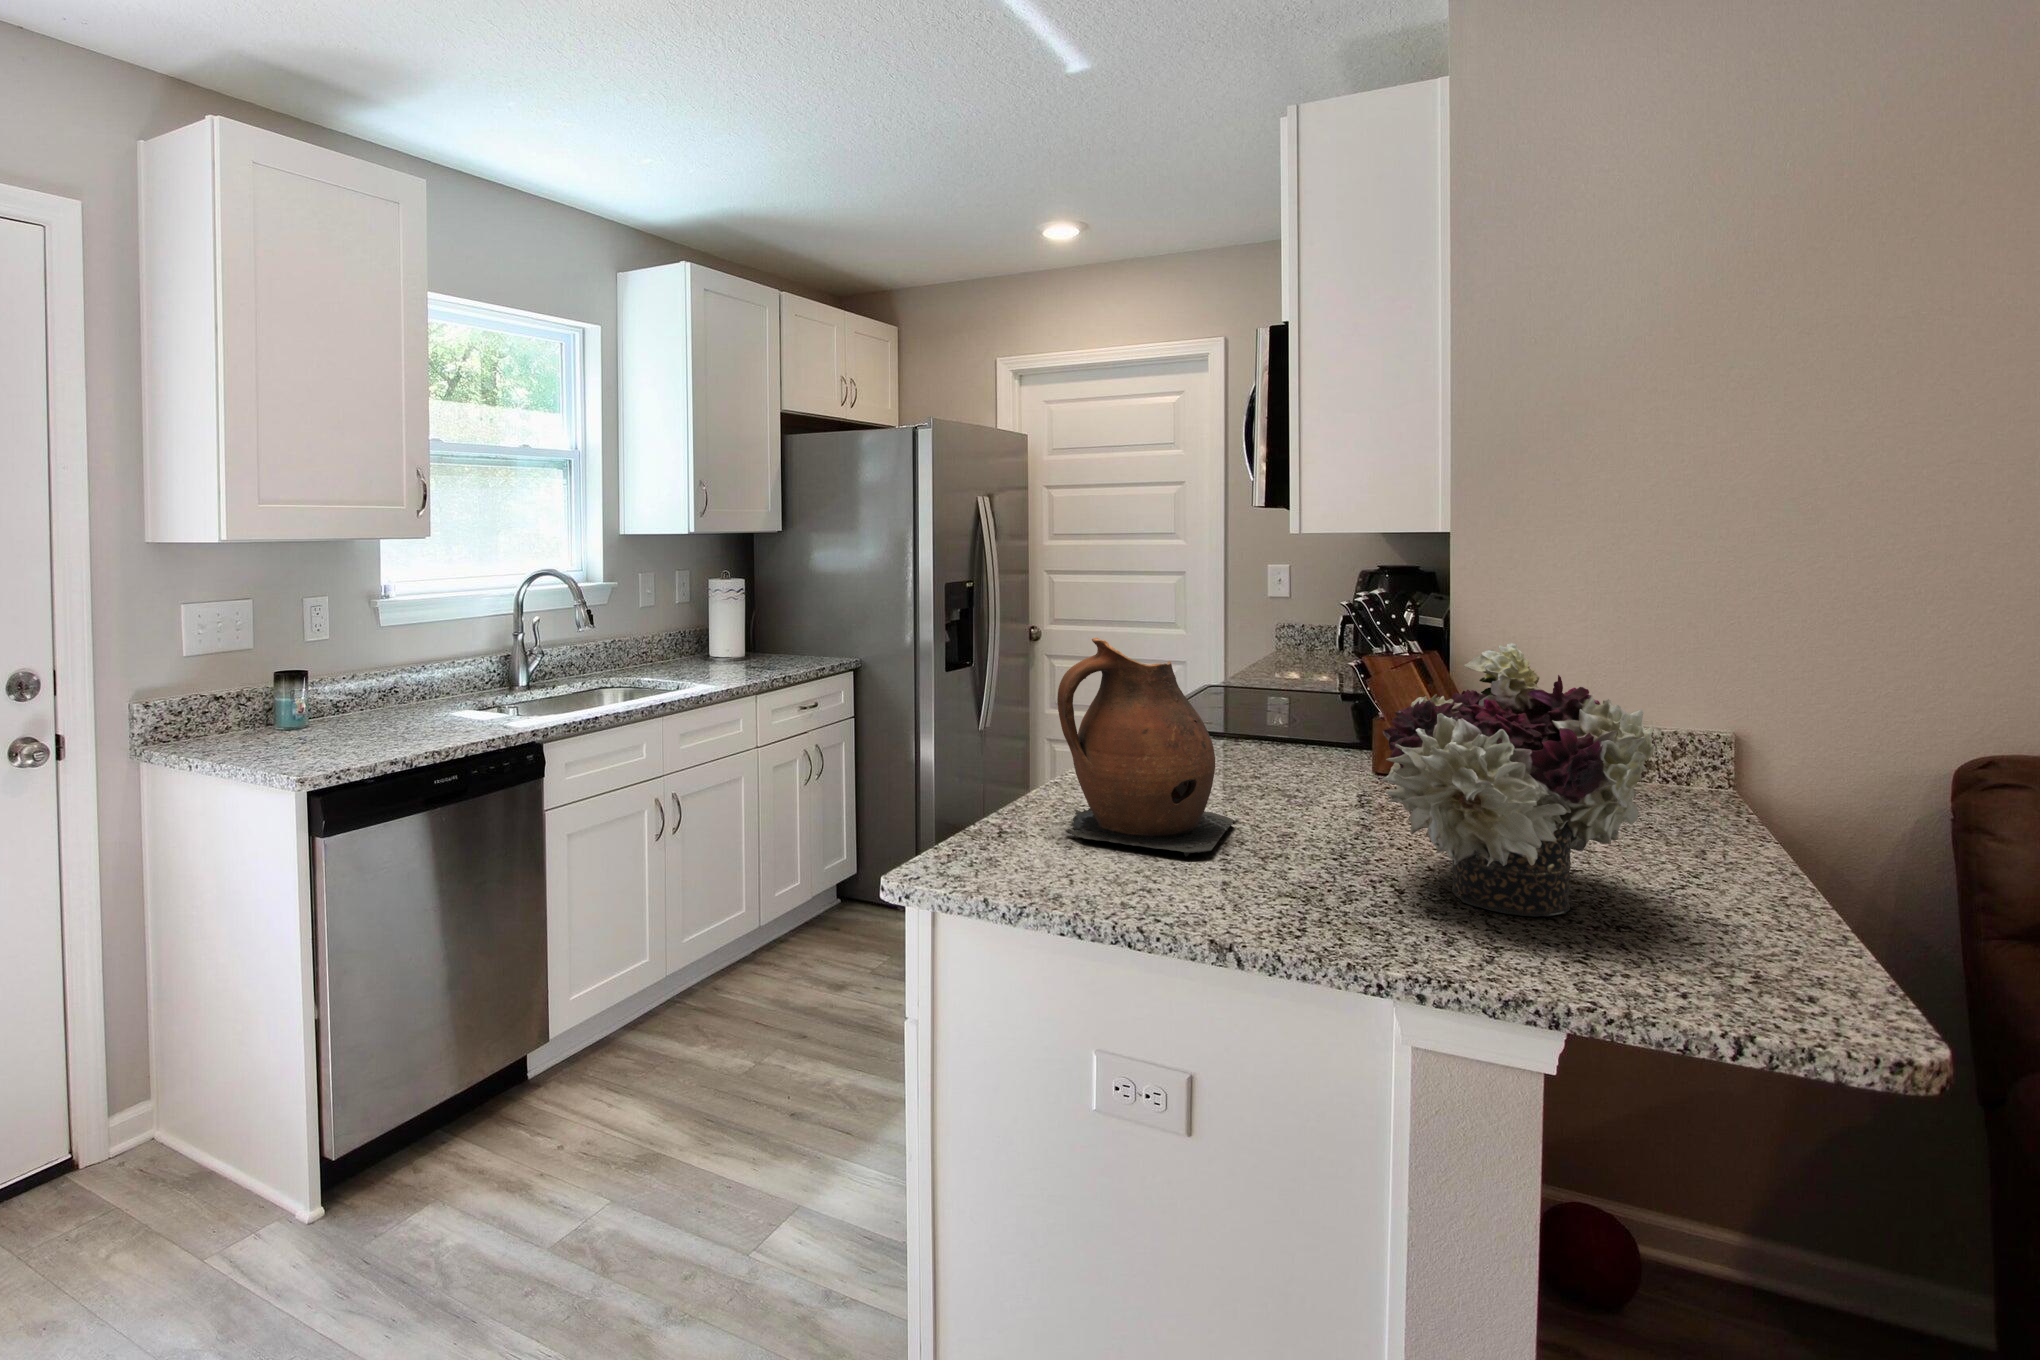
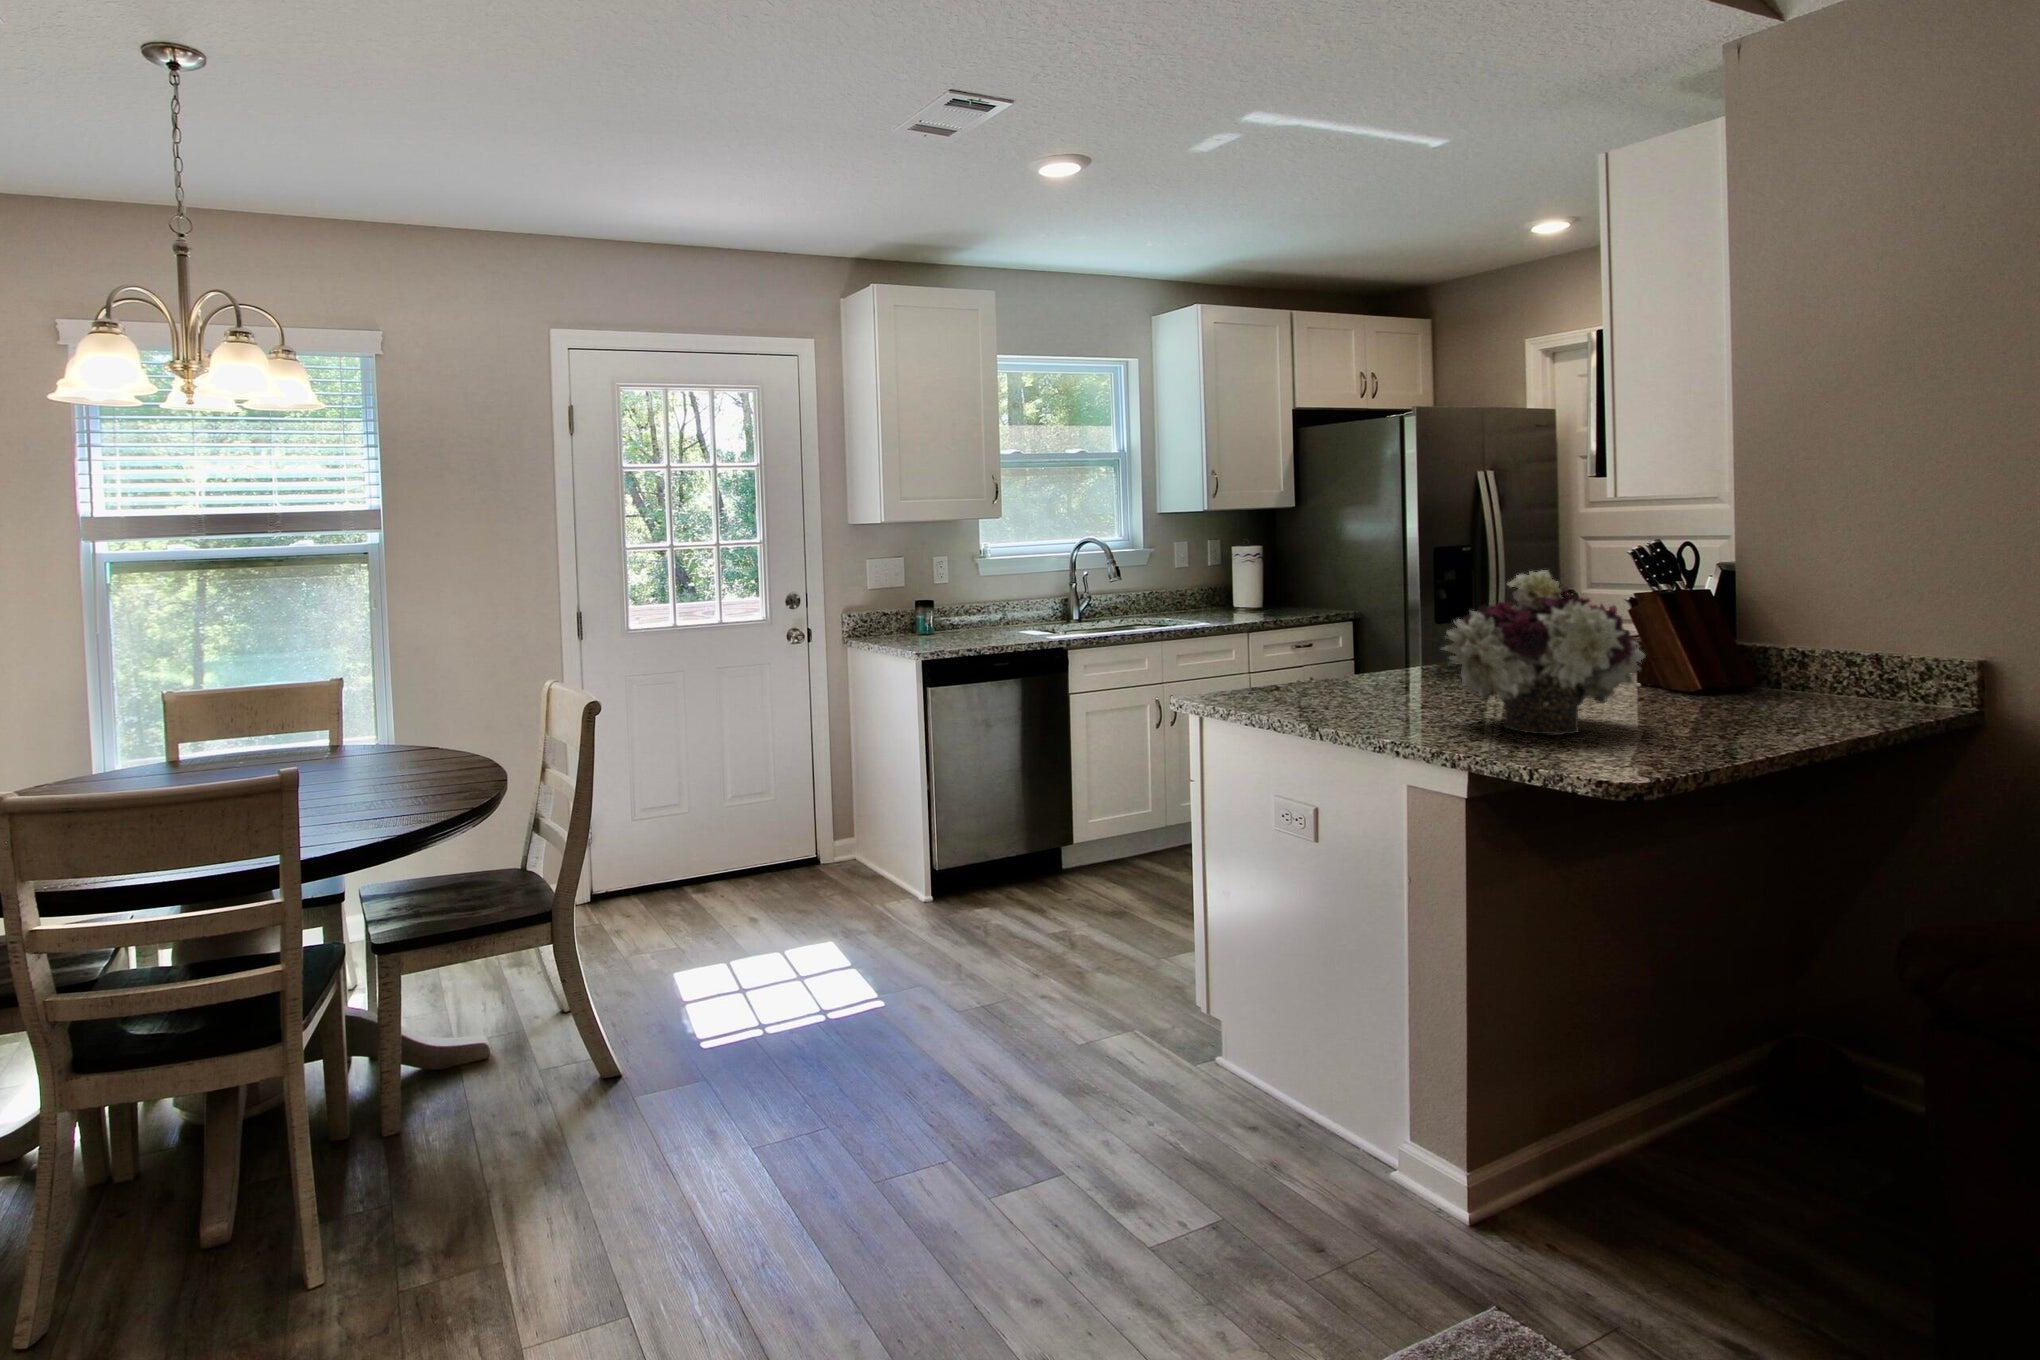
ceramic pitcher: present [1057,638,1235,857] -> none [1299,573,1431,701]

